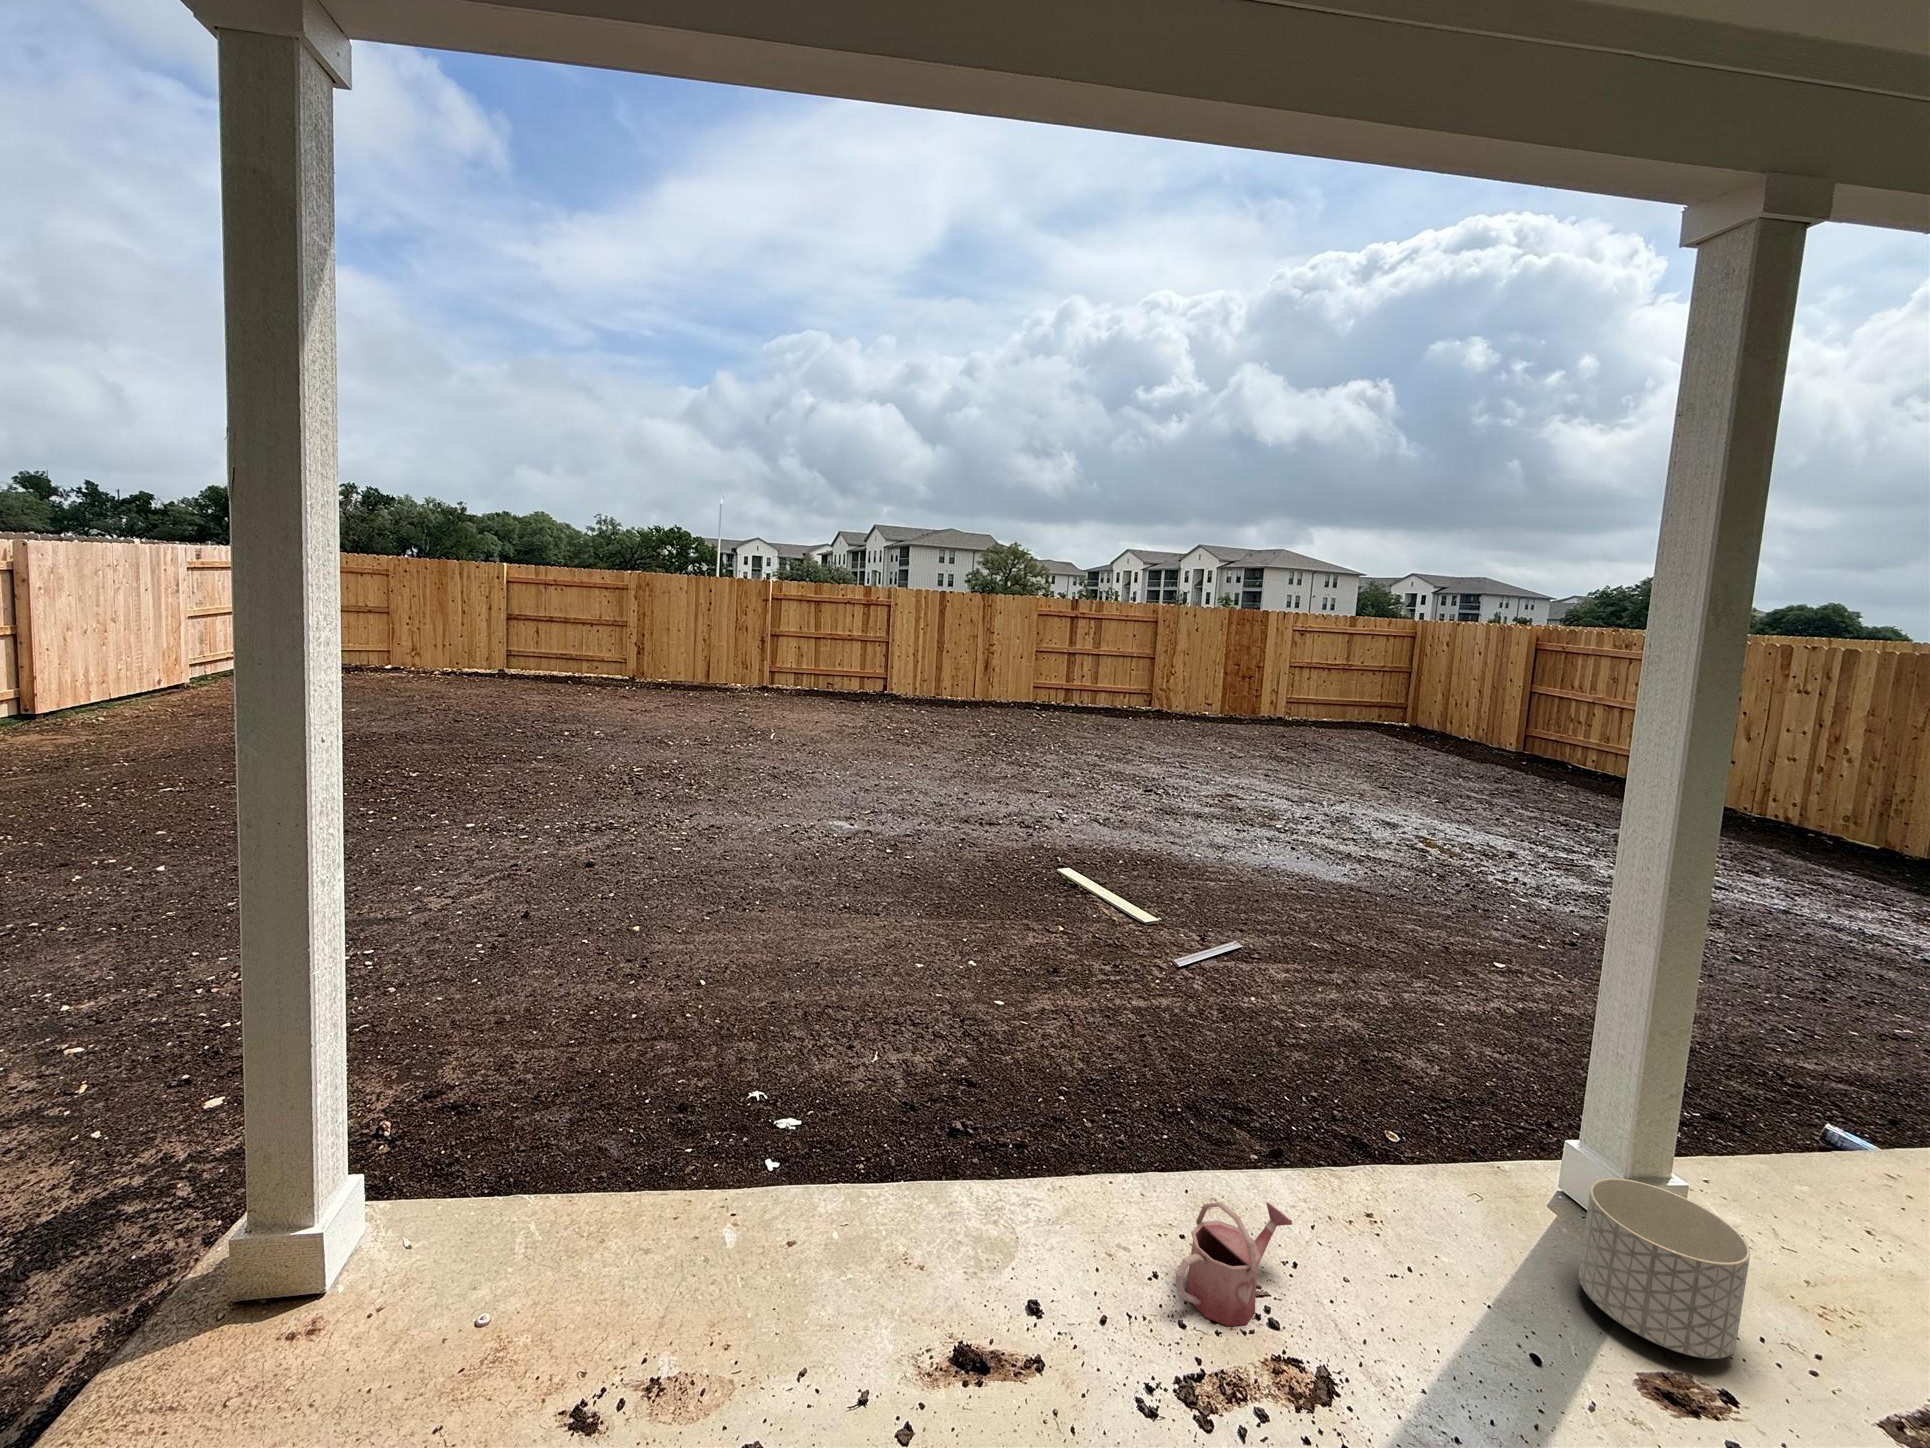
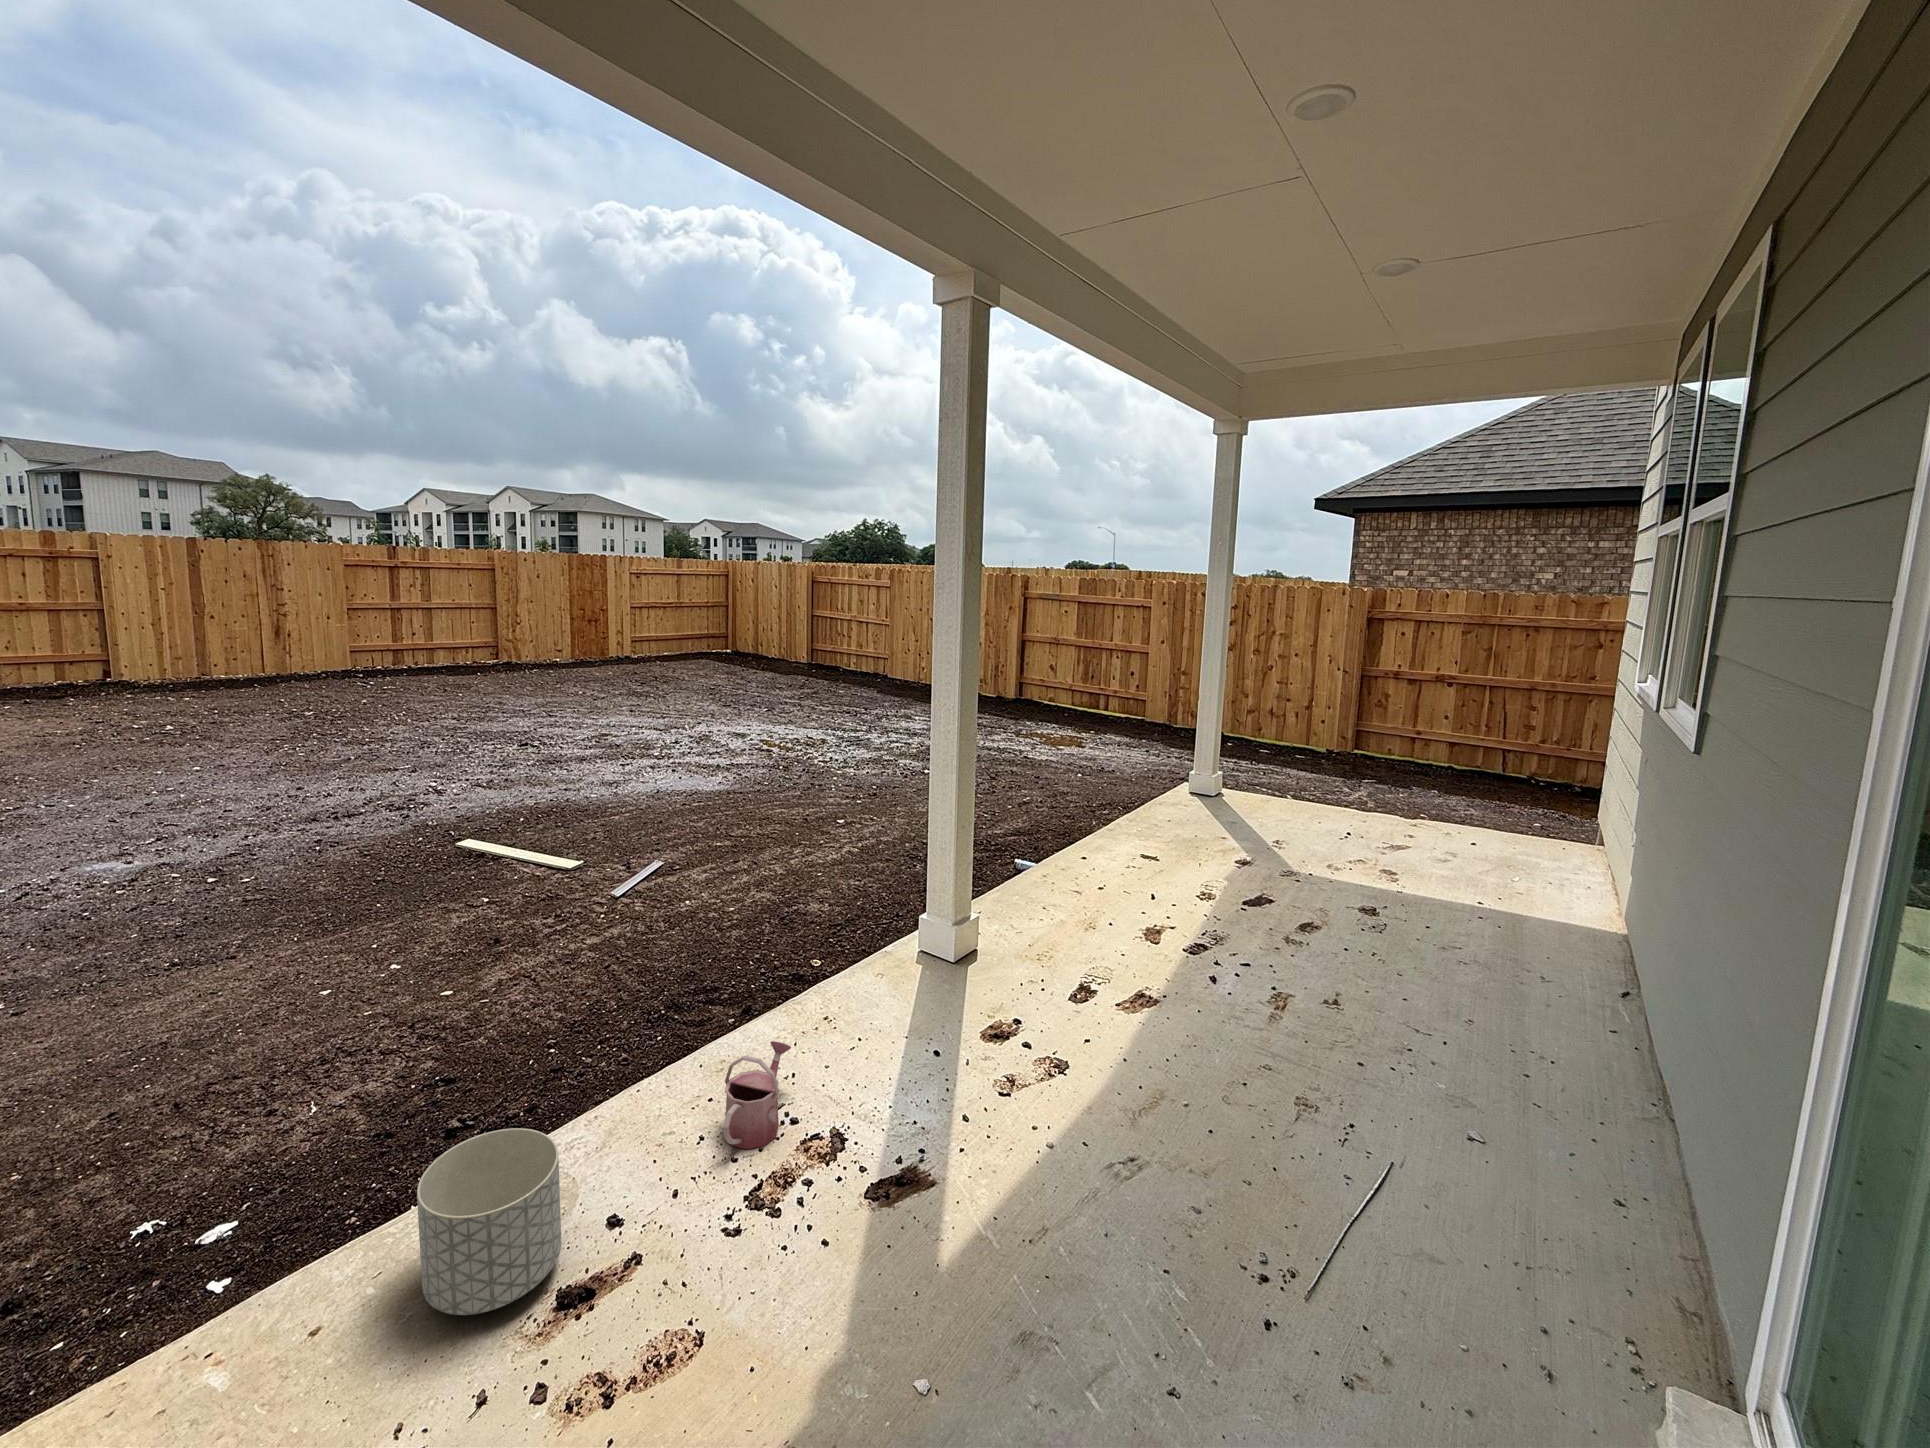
planter: present [1579,1178,1750,1359] -> present [417,1128,561,1315]

